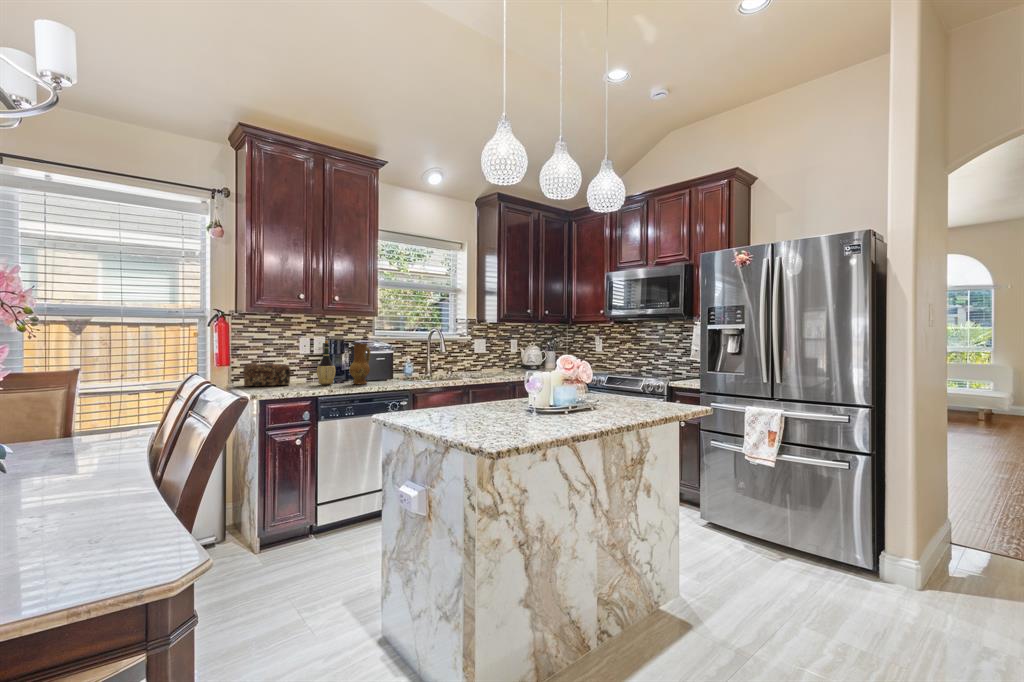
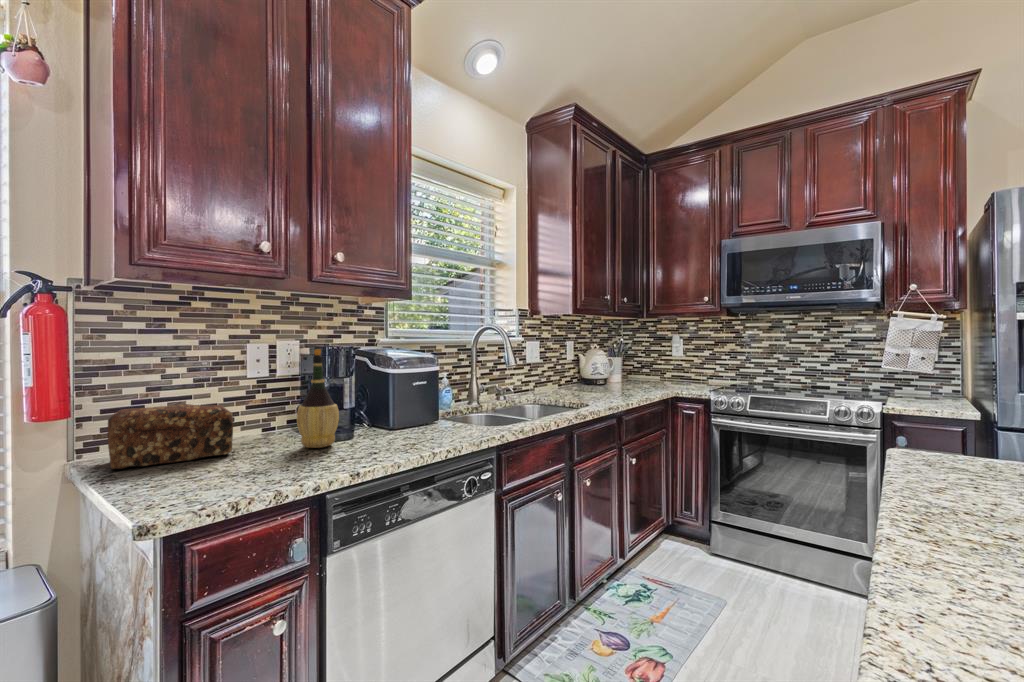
ceramic jug: present [349,344,370,384] -> none [368,354,411,442]

